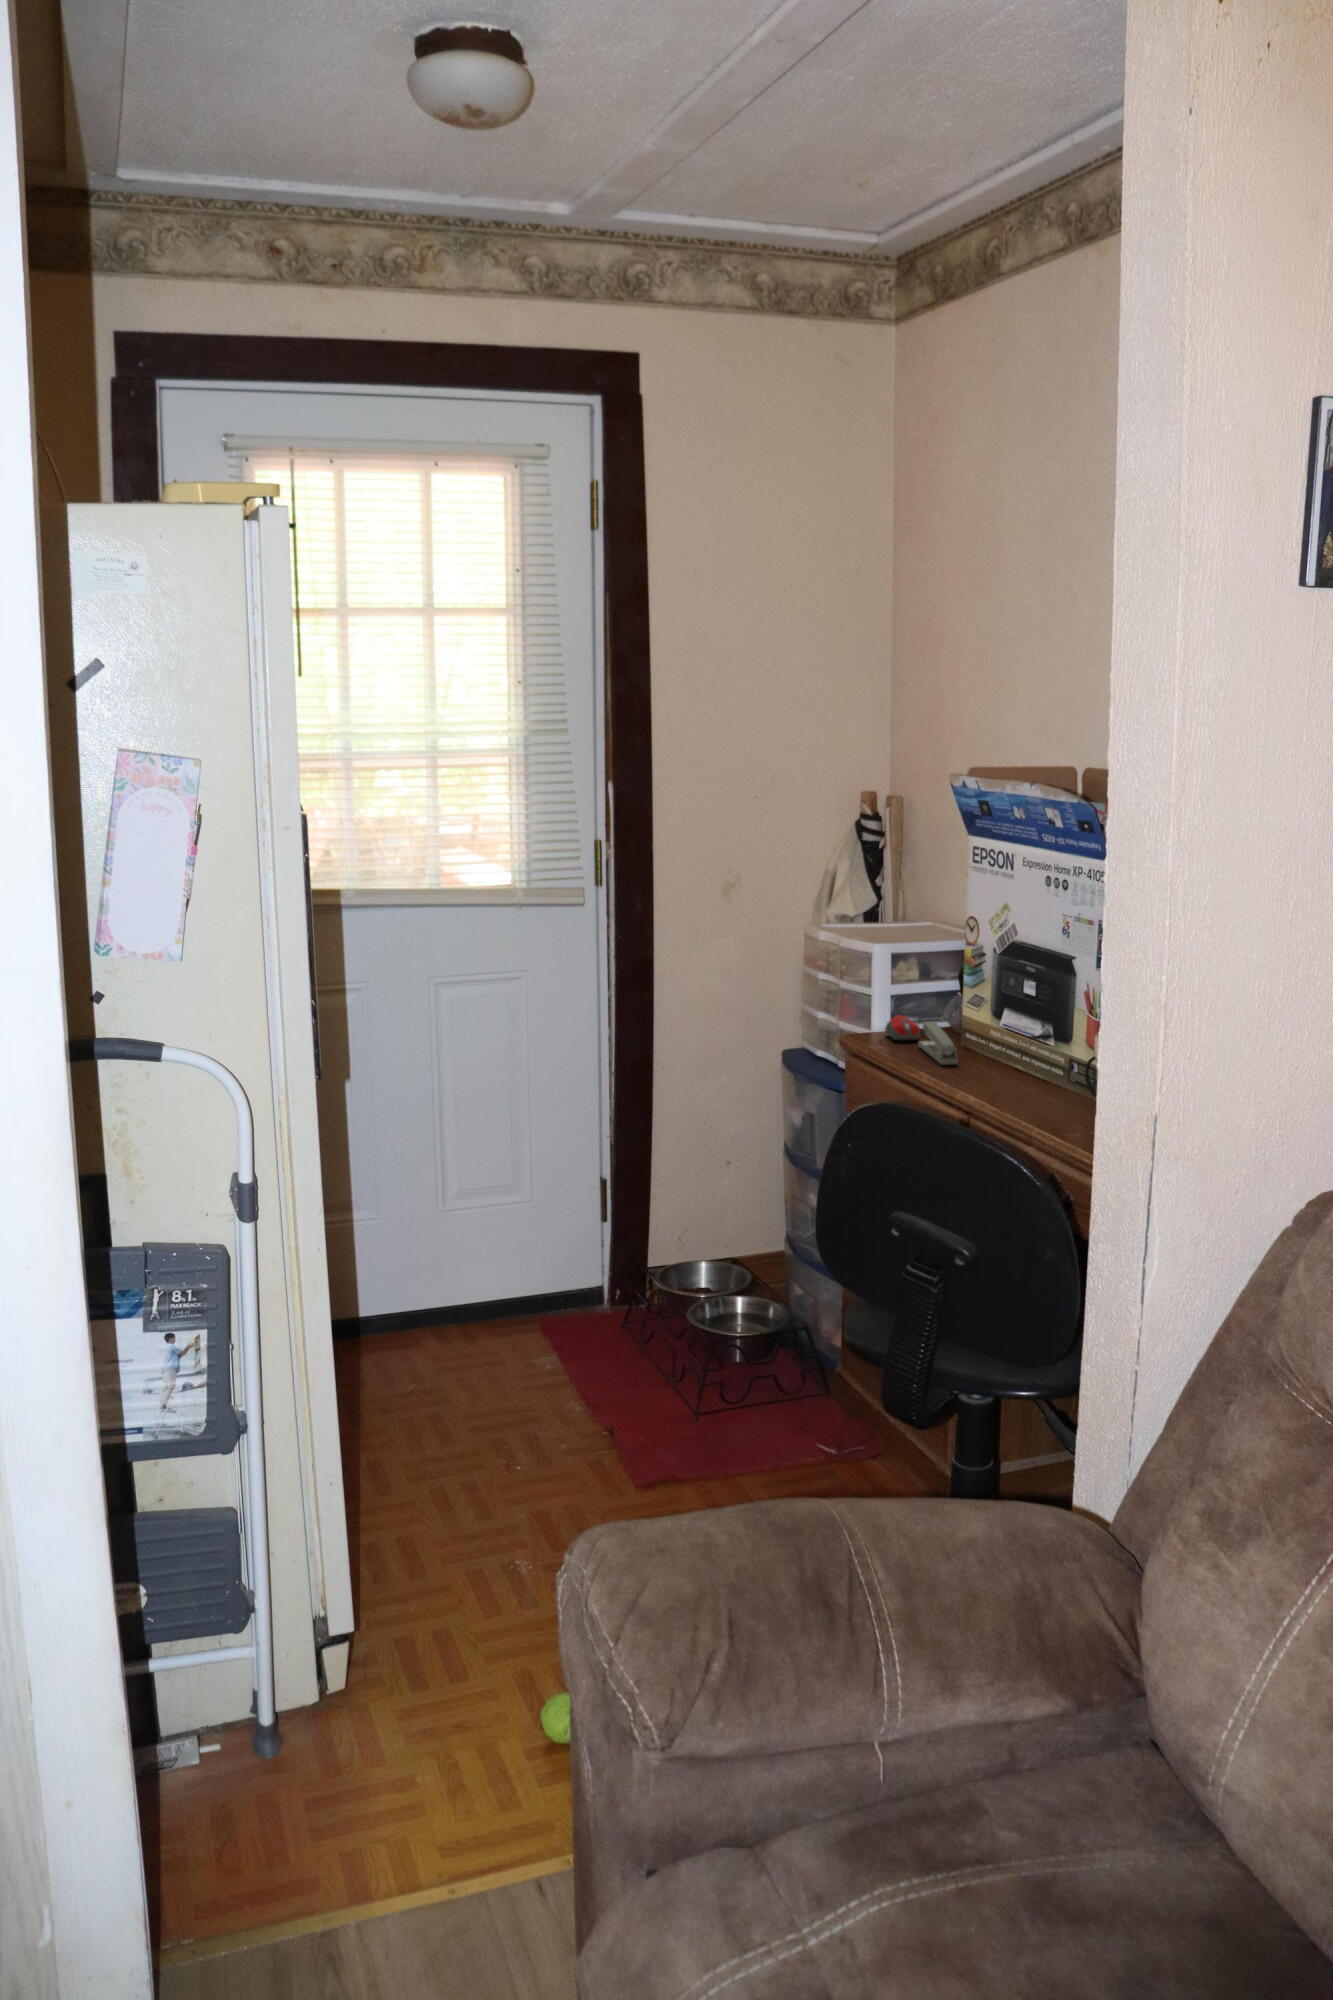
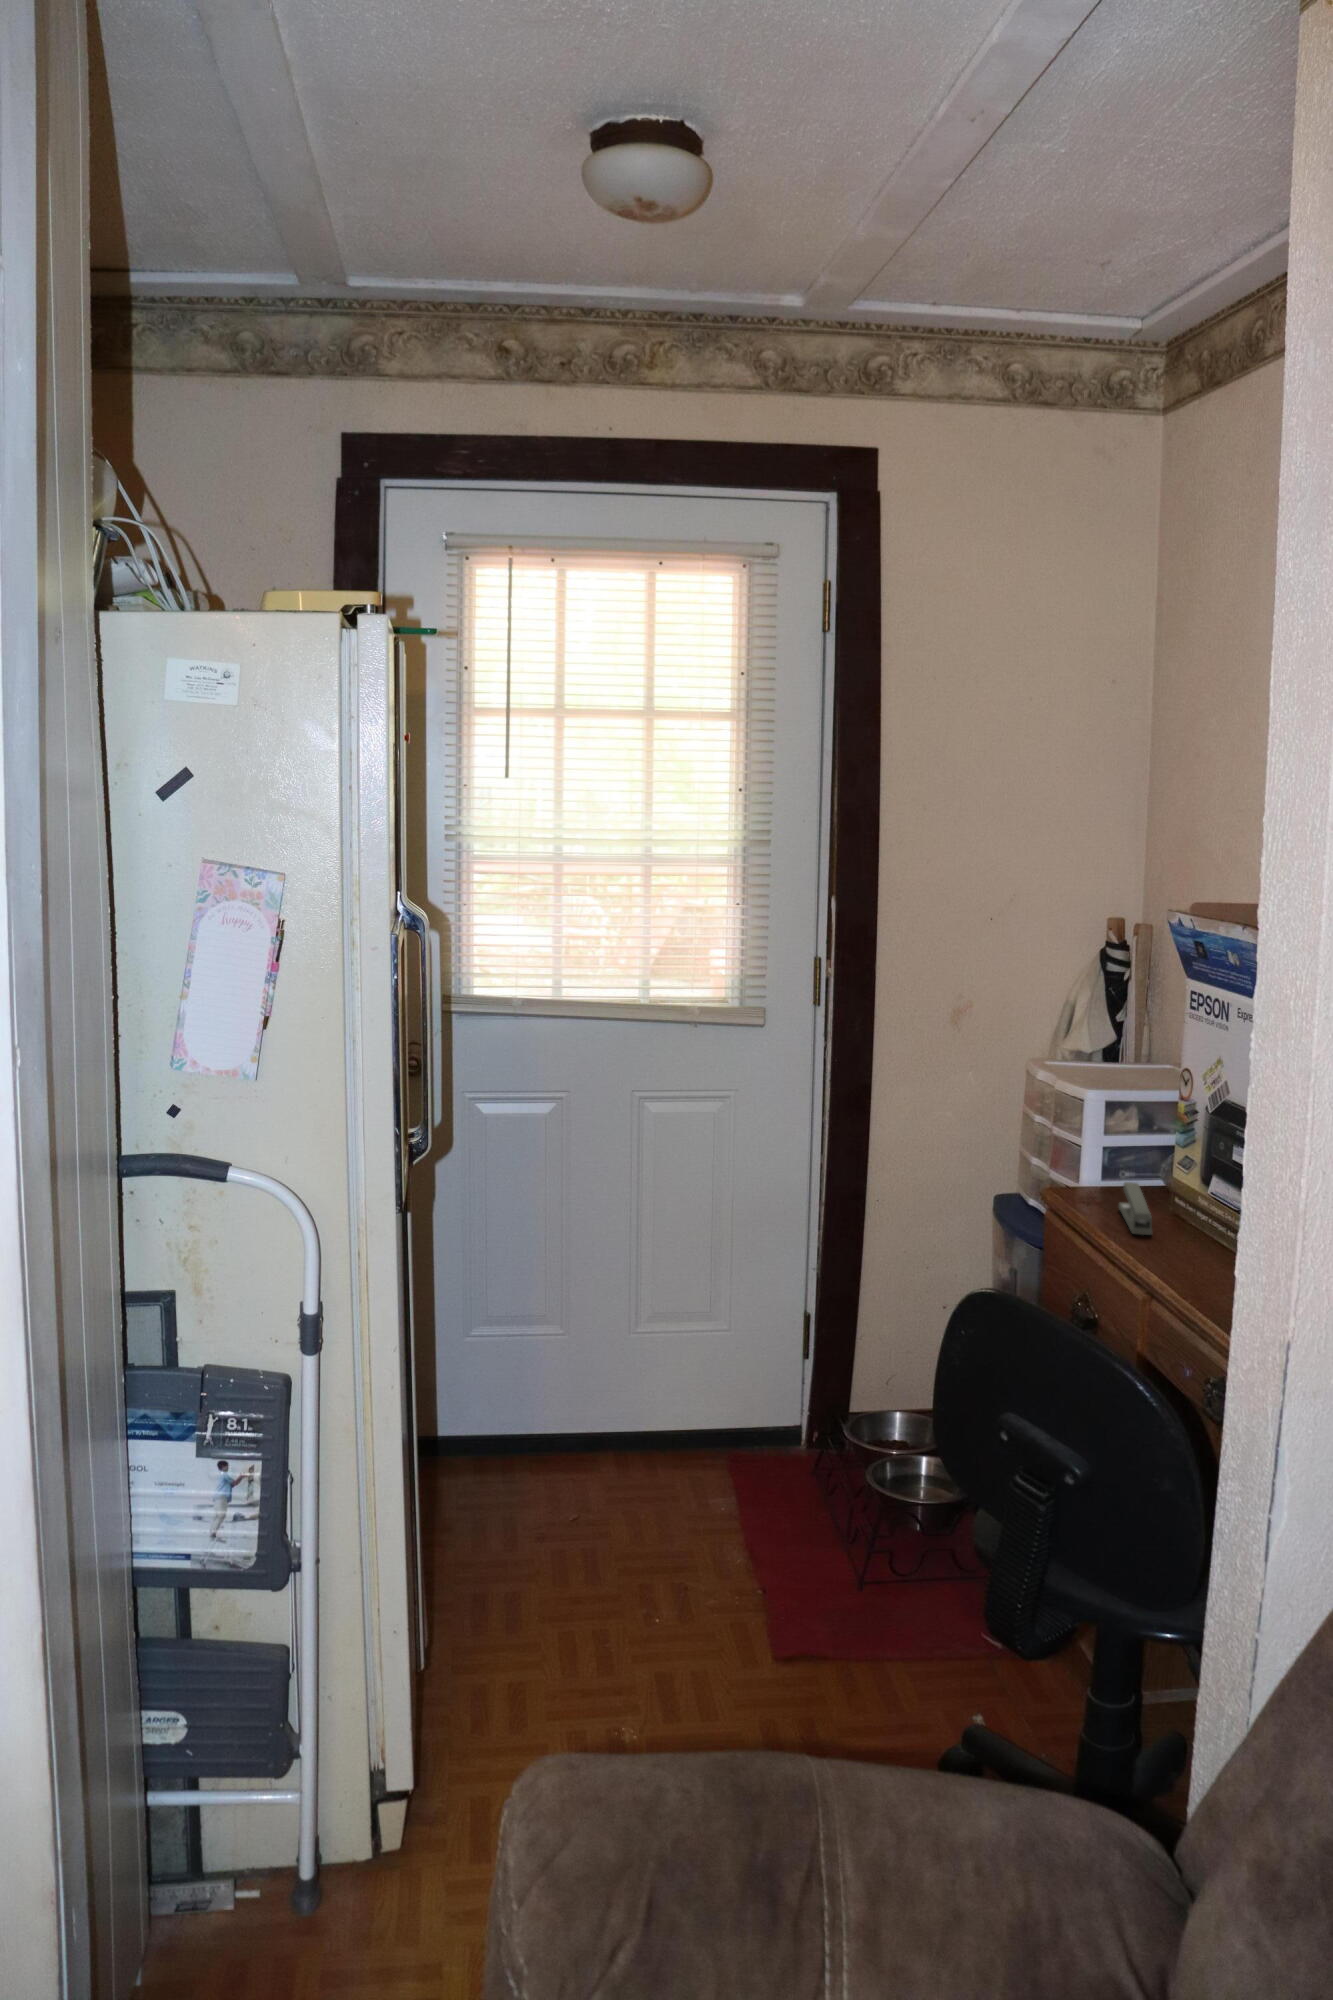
computer mouse: present [885,1015,920,1040] -> none [1088,1170,1126,1200]

